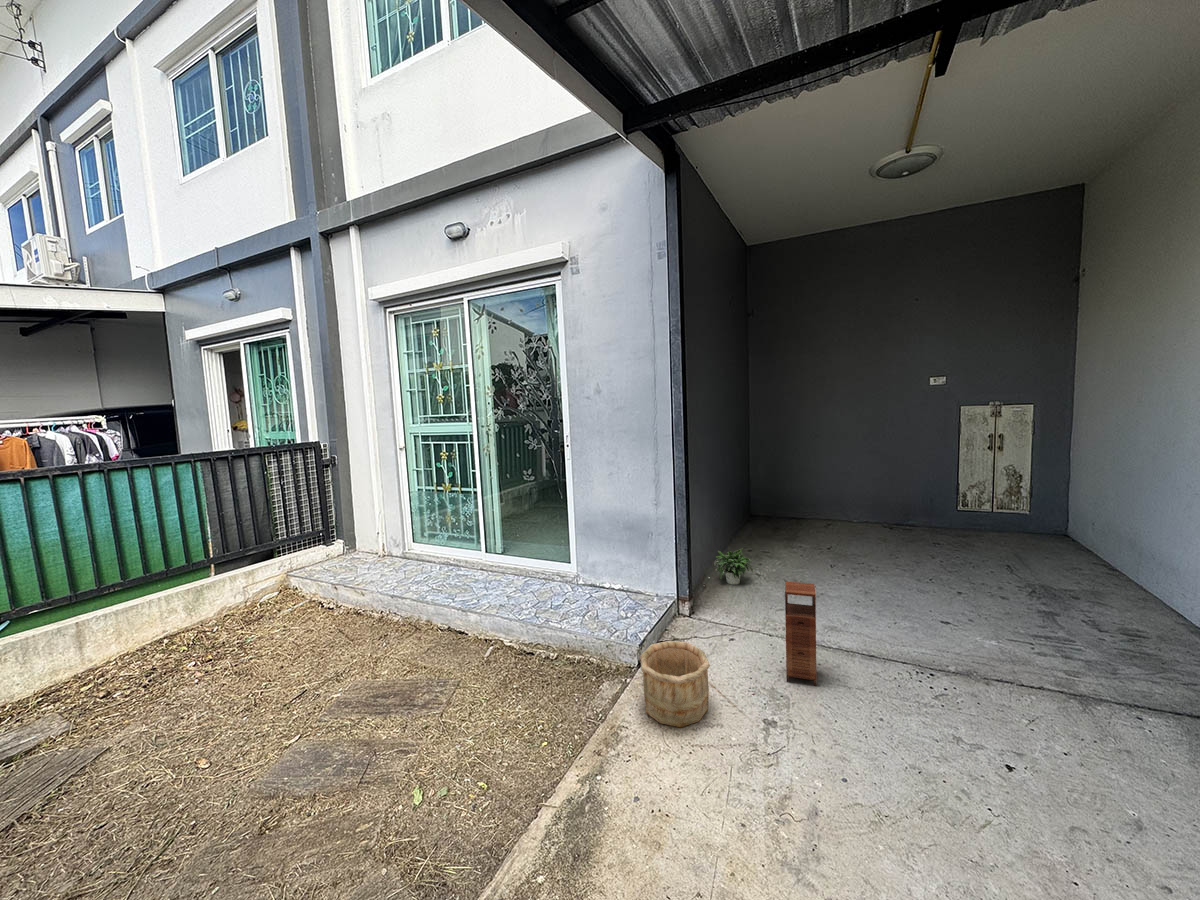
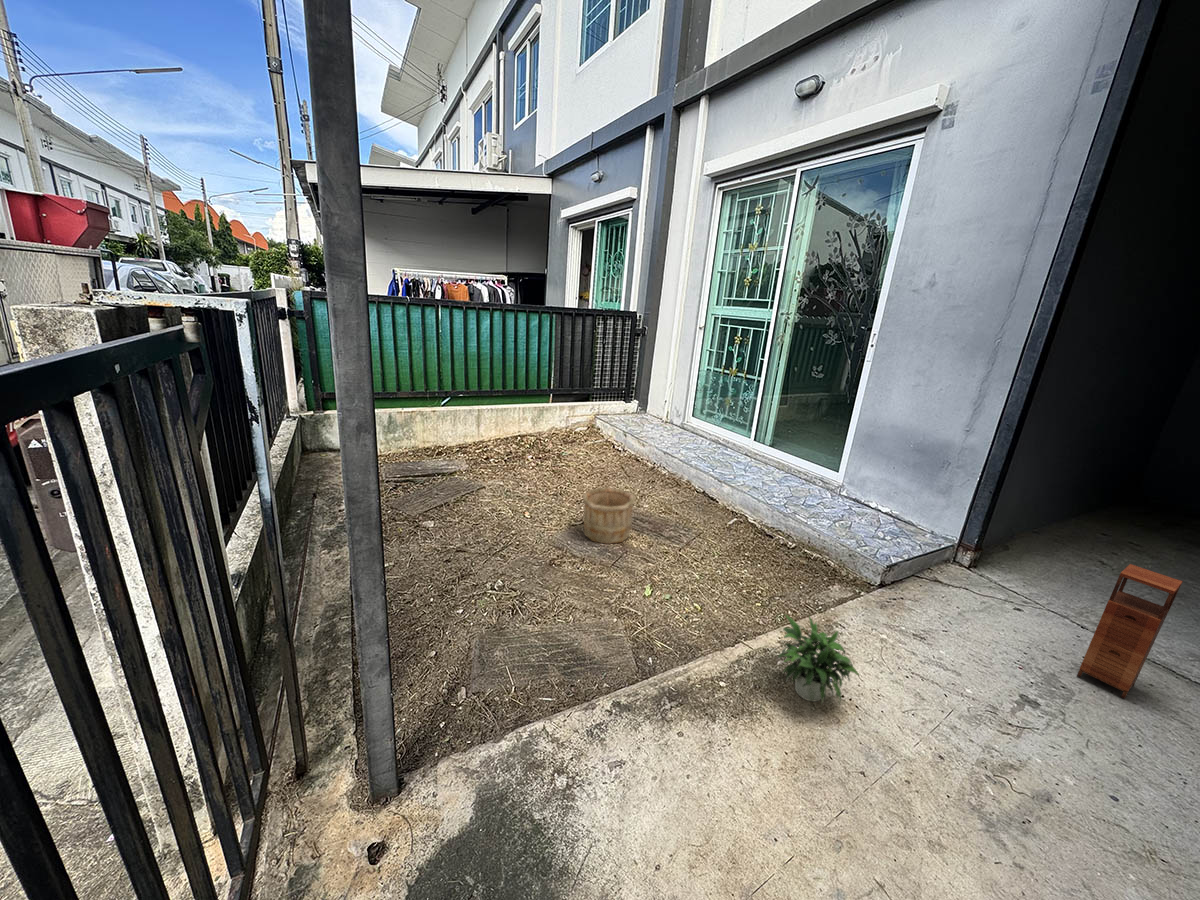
potted plant: present [709,549,753,585] -> present [778,615,859,704]
wooden bucket: present [640,641,710,727] -> present [583,487,634,544]

